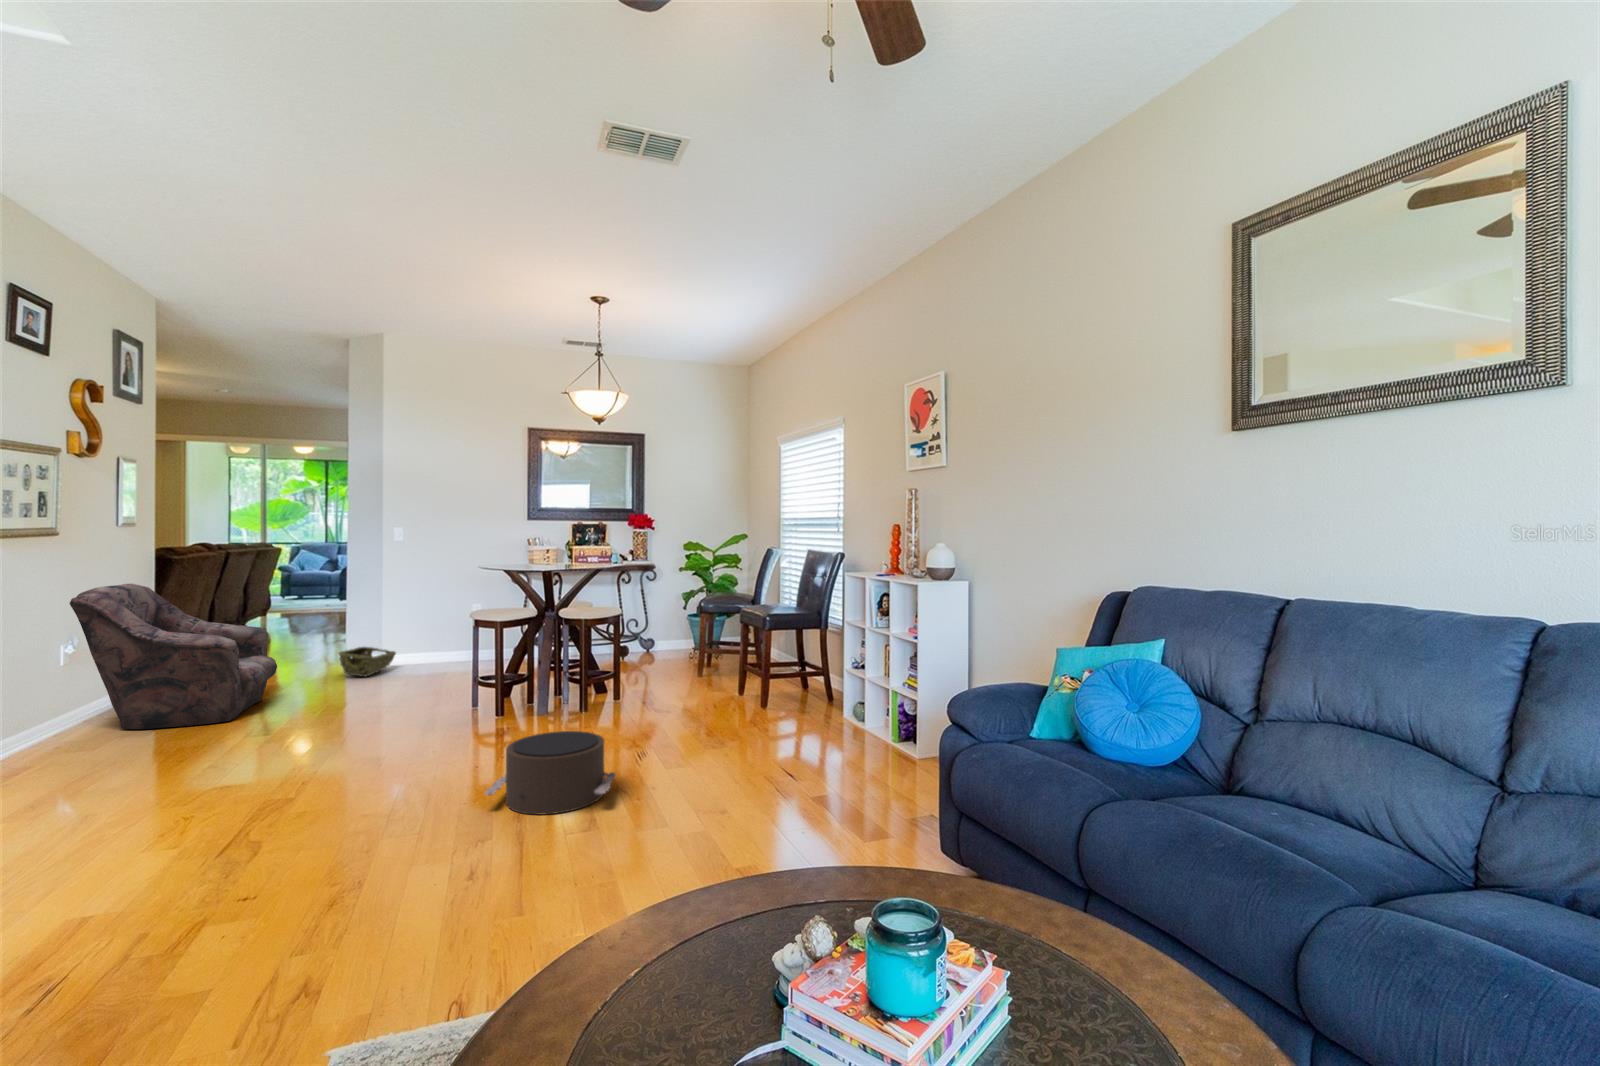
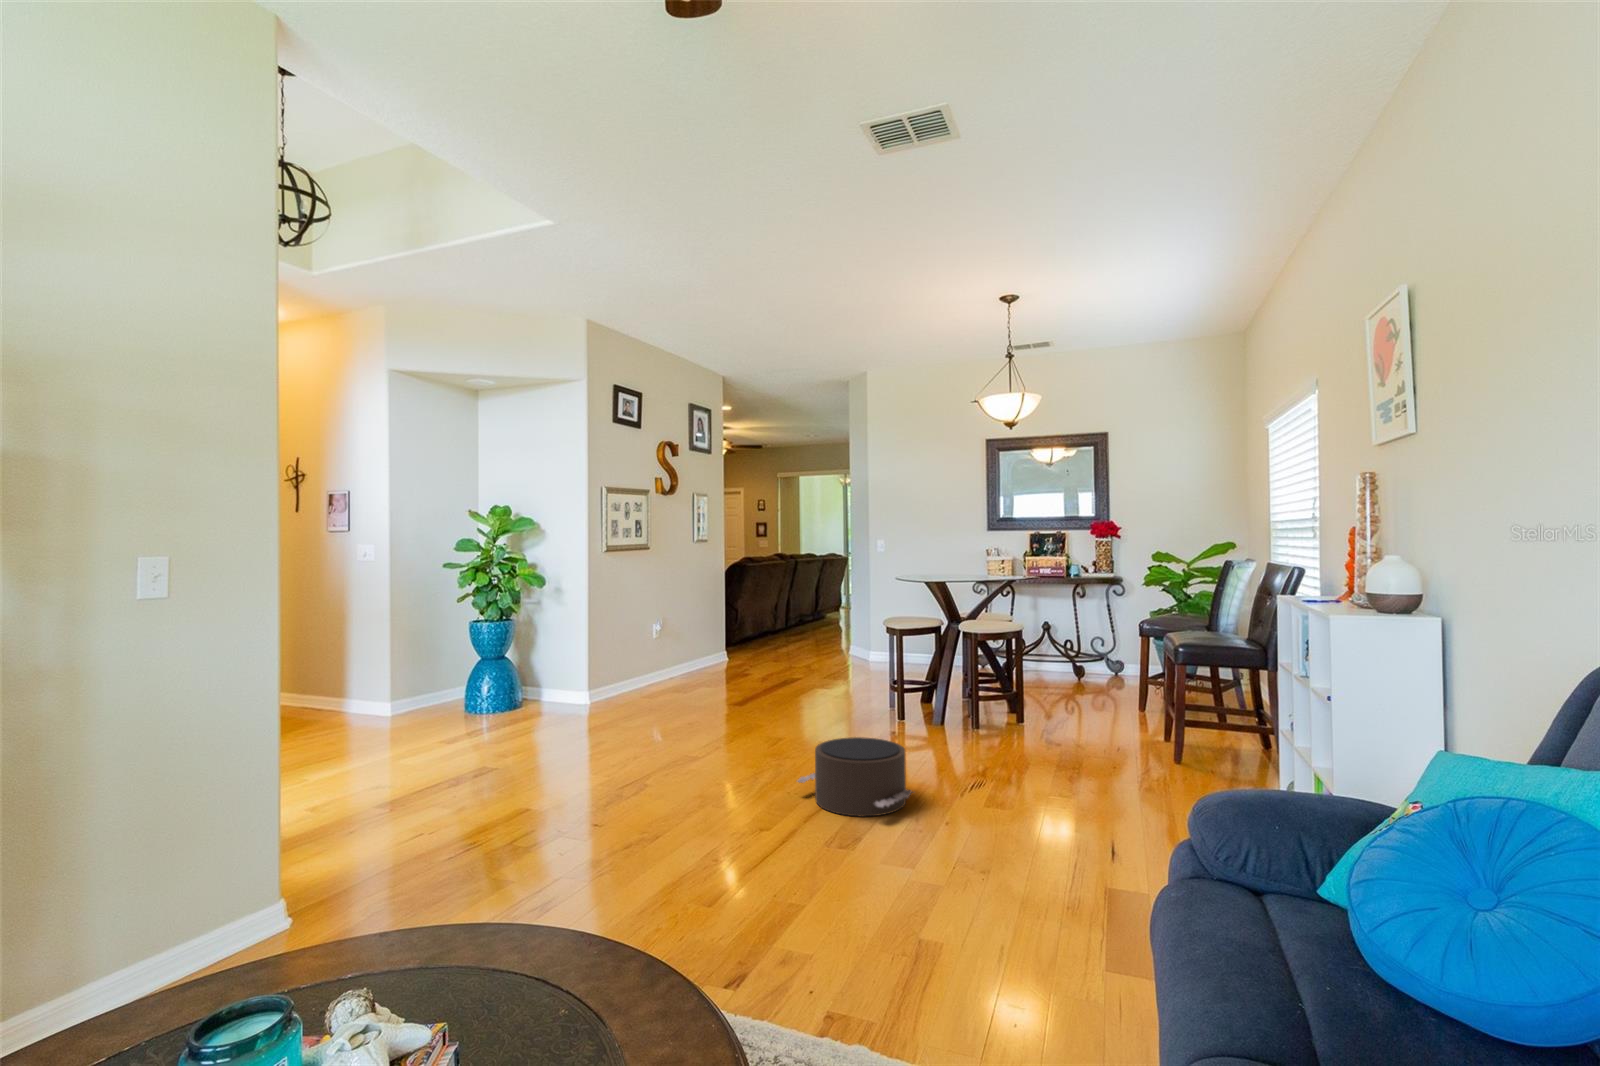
armchair: present [69,584,277,729] -> none [655,582,775,689]
woven basket: present [339,647,396,676] -> none [827,643,873,669]

